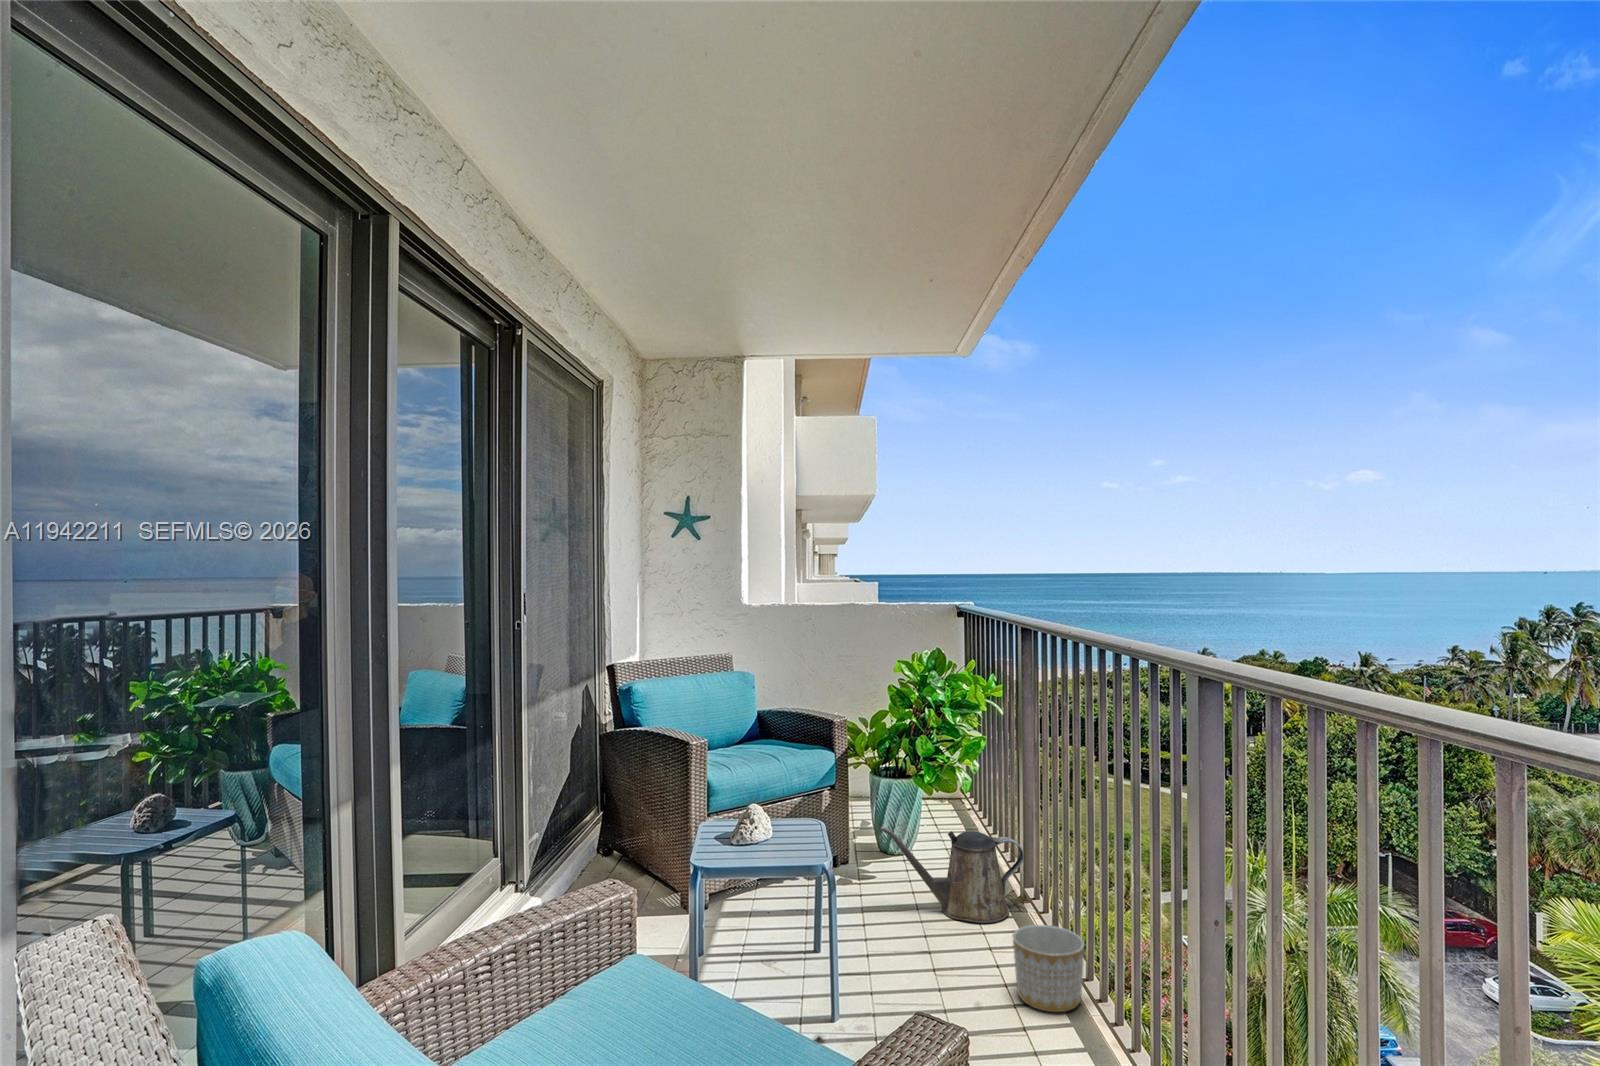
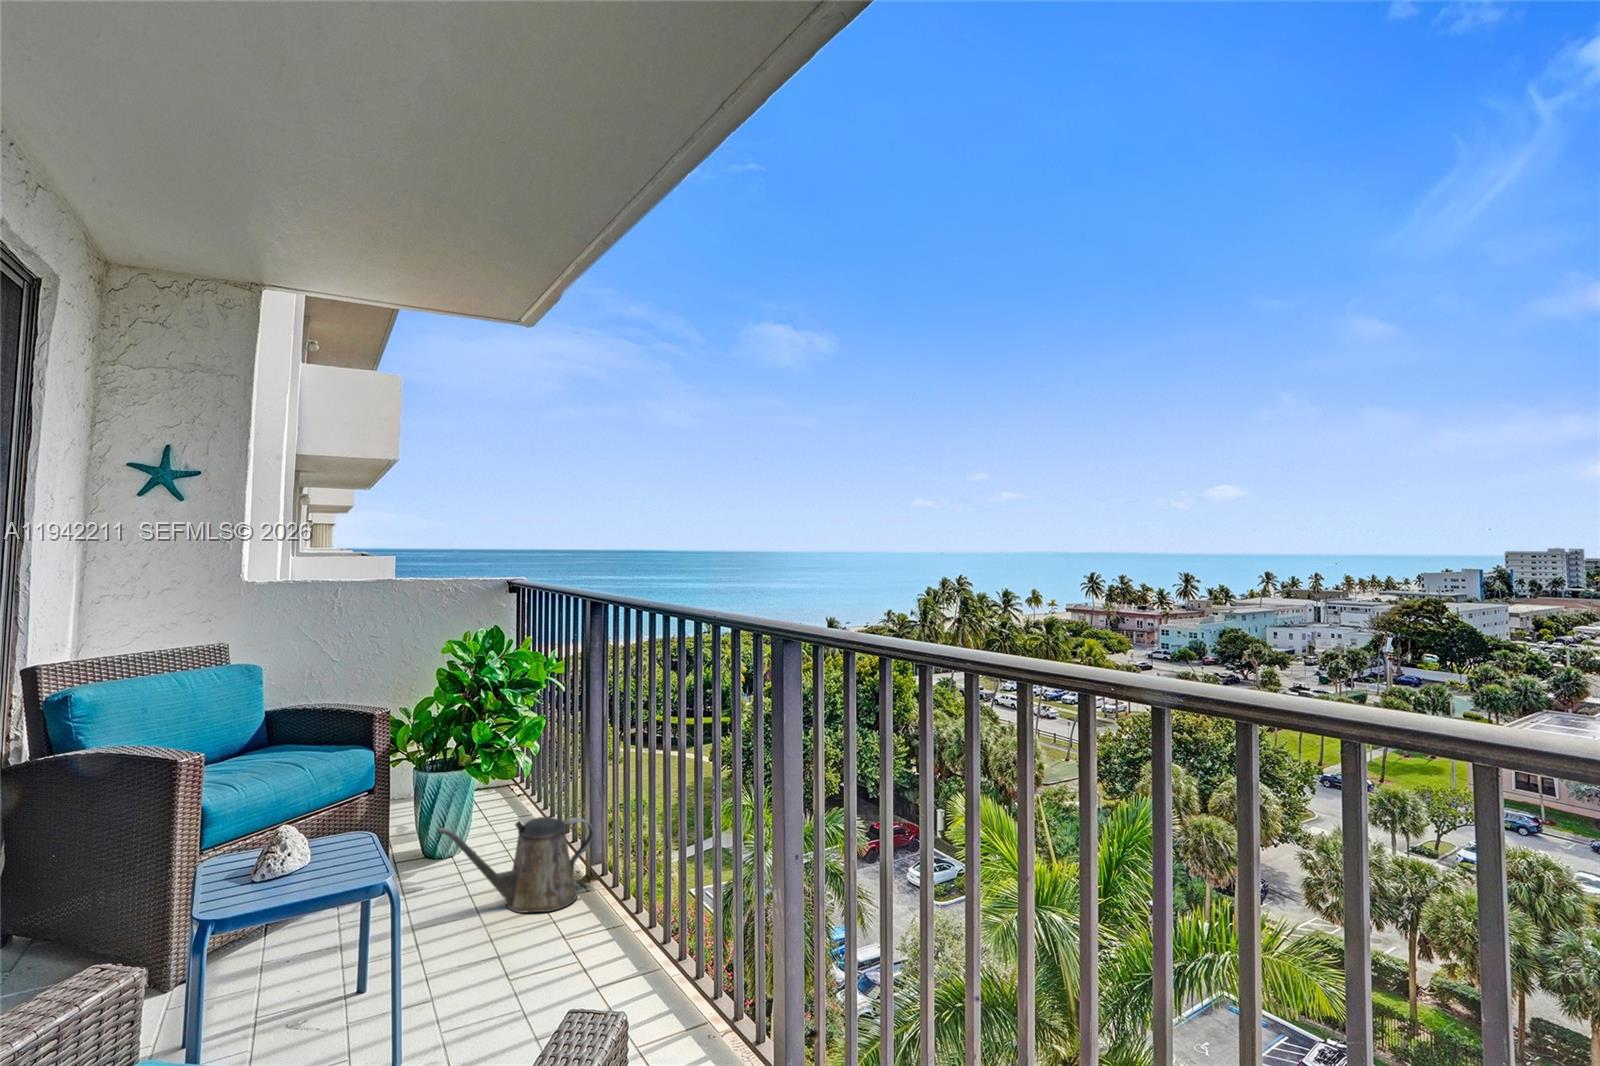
planter: present [1013,925,1084,1012] -> none [596,900,667,988]

